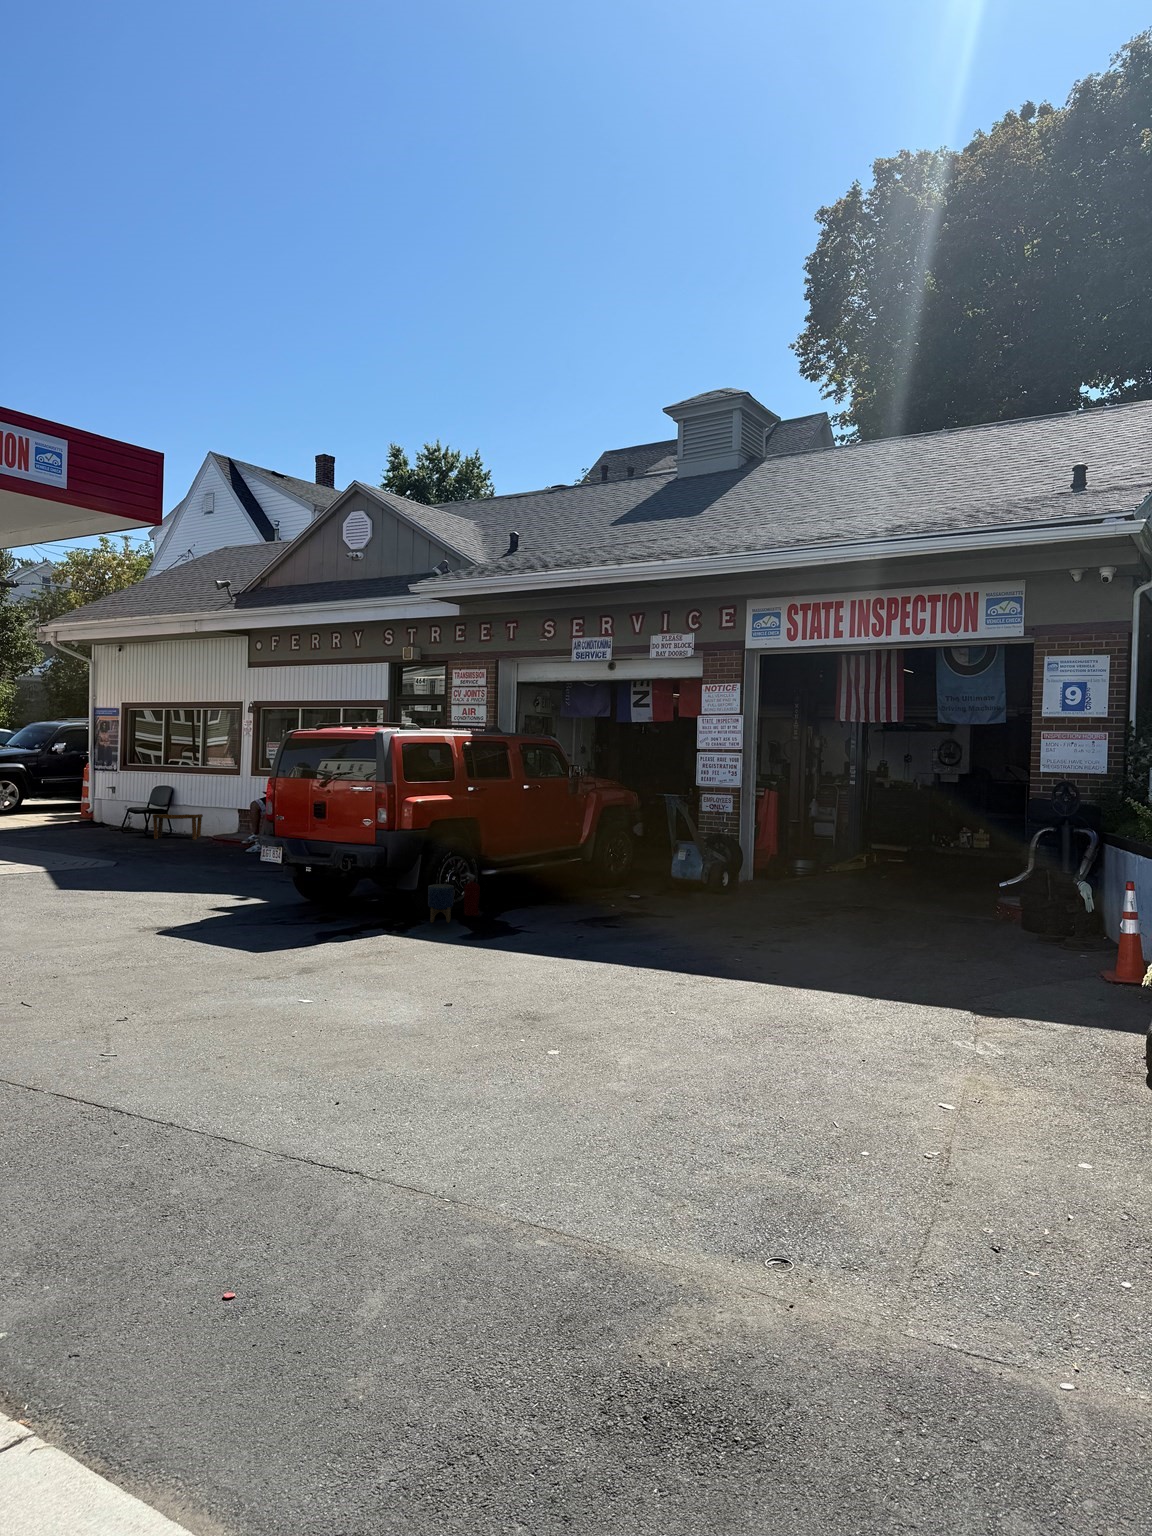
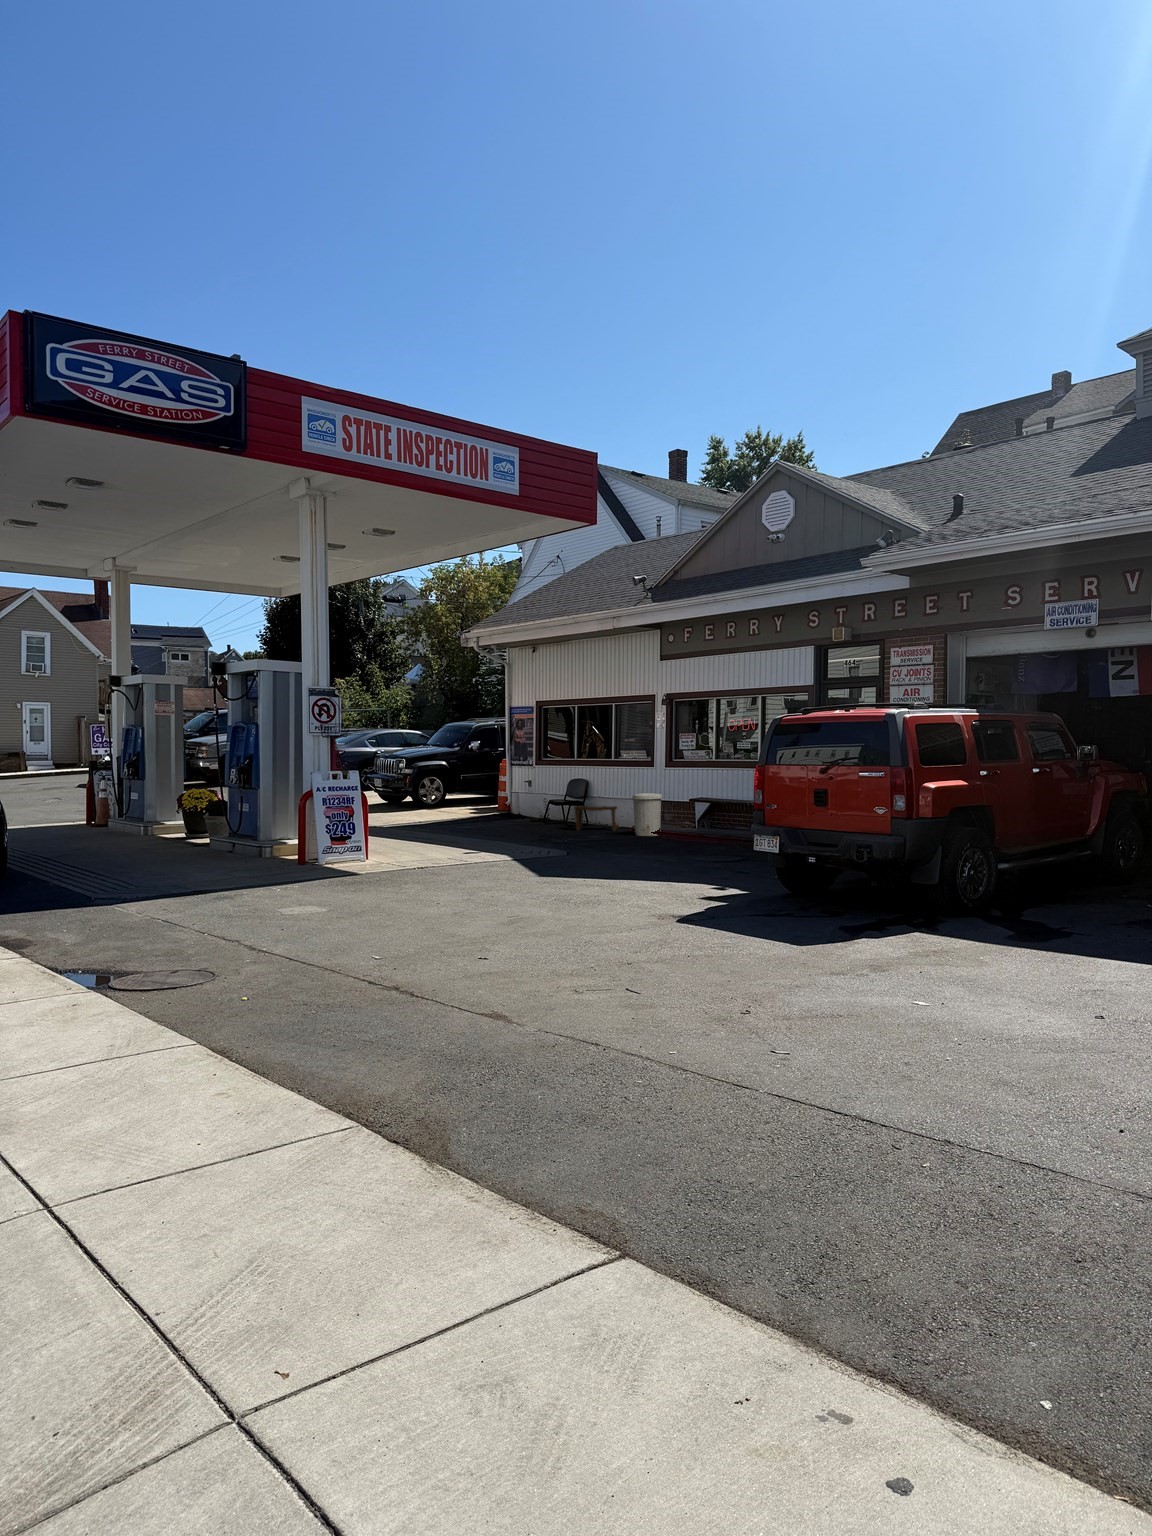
trash can: none [210,802,242,845] -> present [632,793,662,836]
fire extinguisher: present [464,873,486,916] -> none [978,867,1008,915]
planter: present [428,884,454,923] -> none [947,880,977,923]

